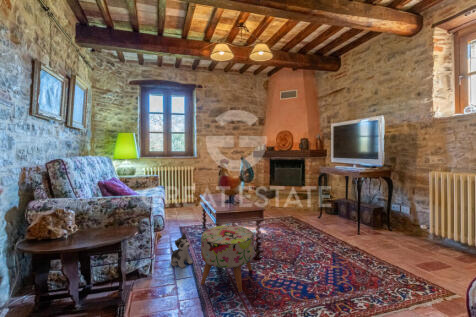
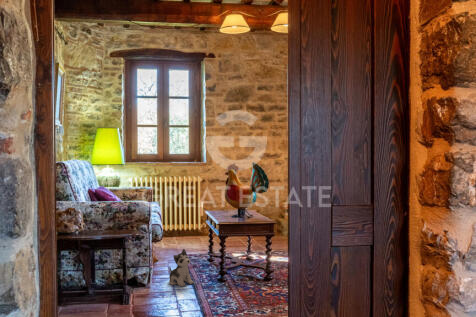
ottoman: present [201,225,254,292] -> none [200,240,259,302]

